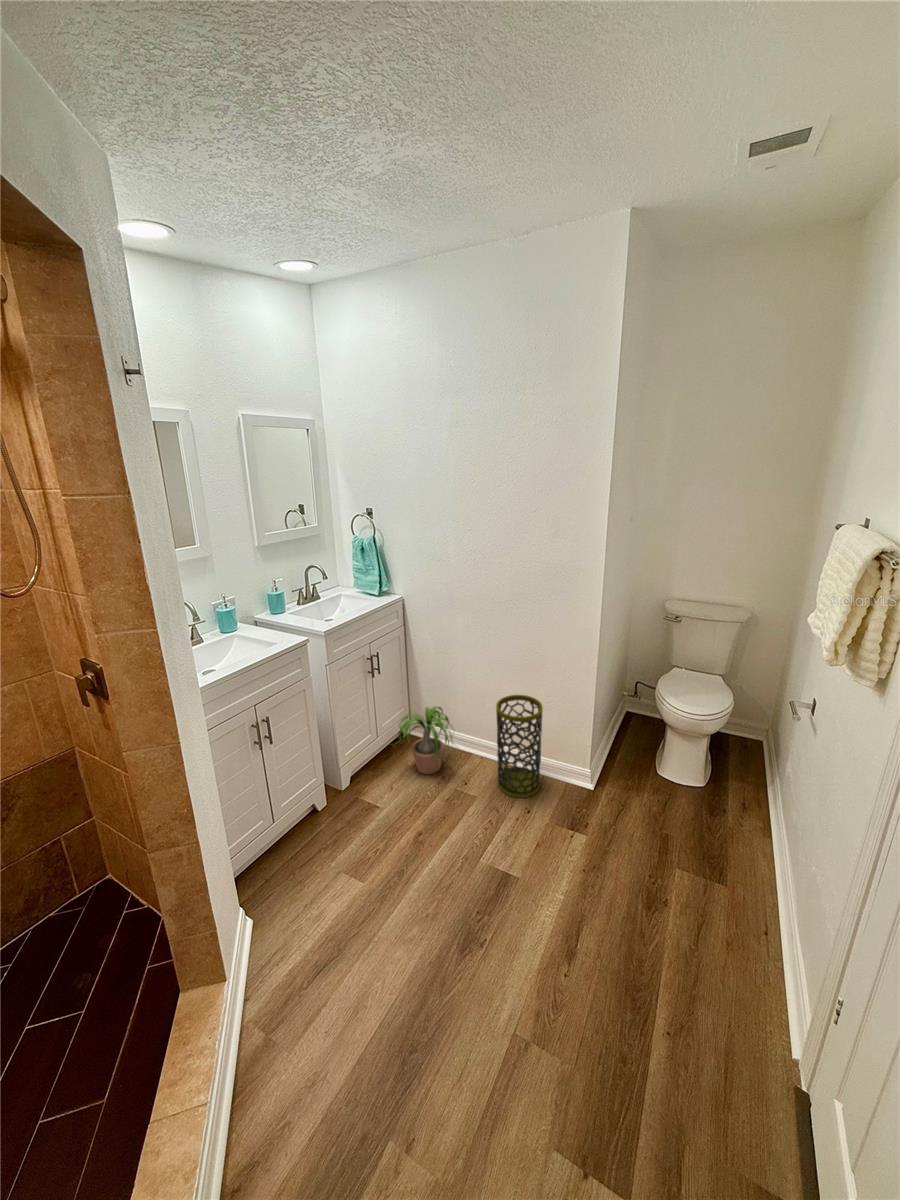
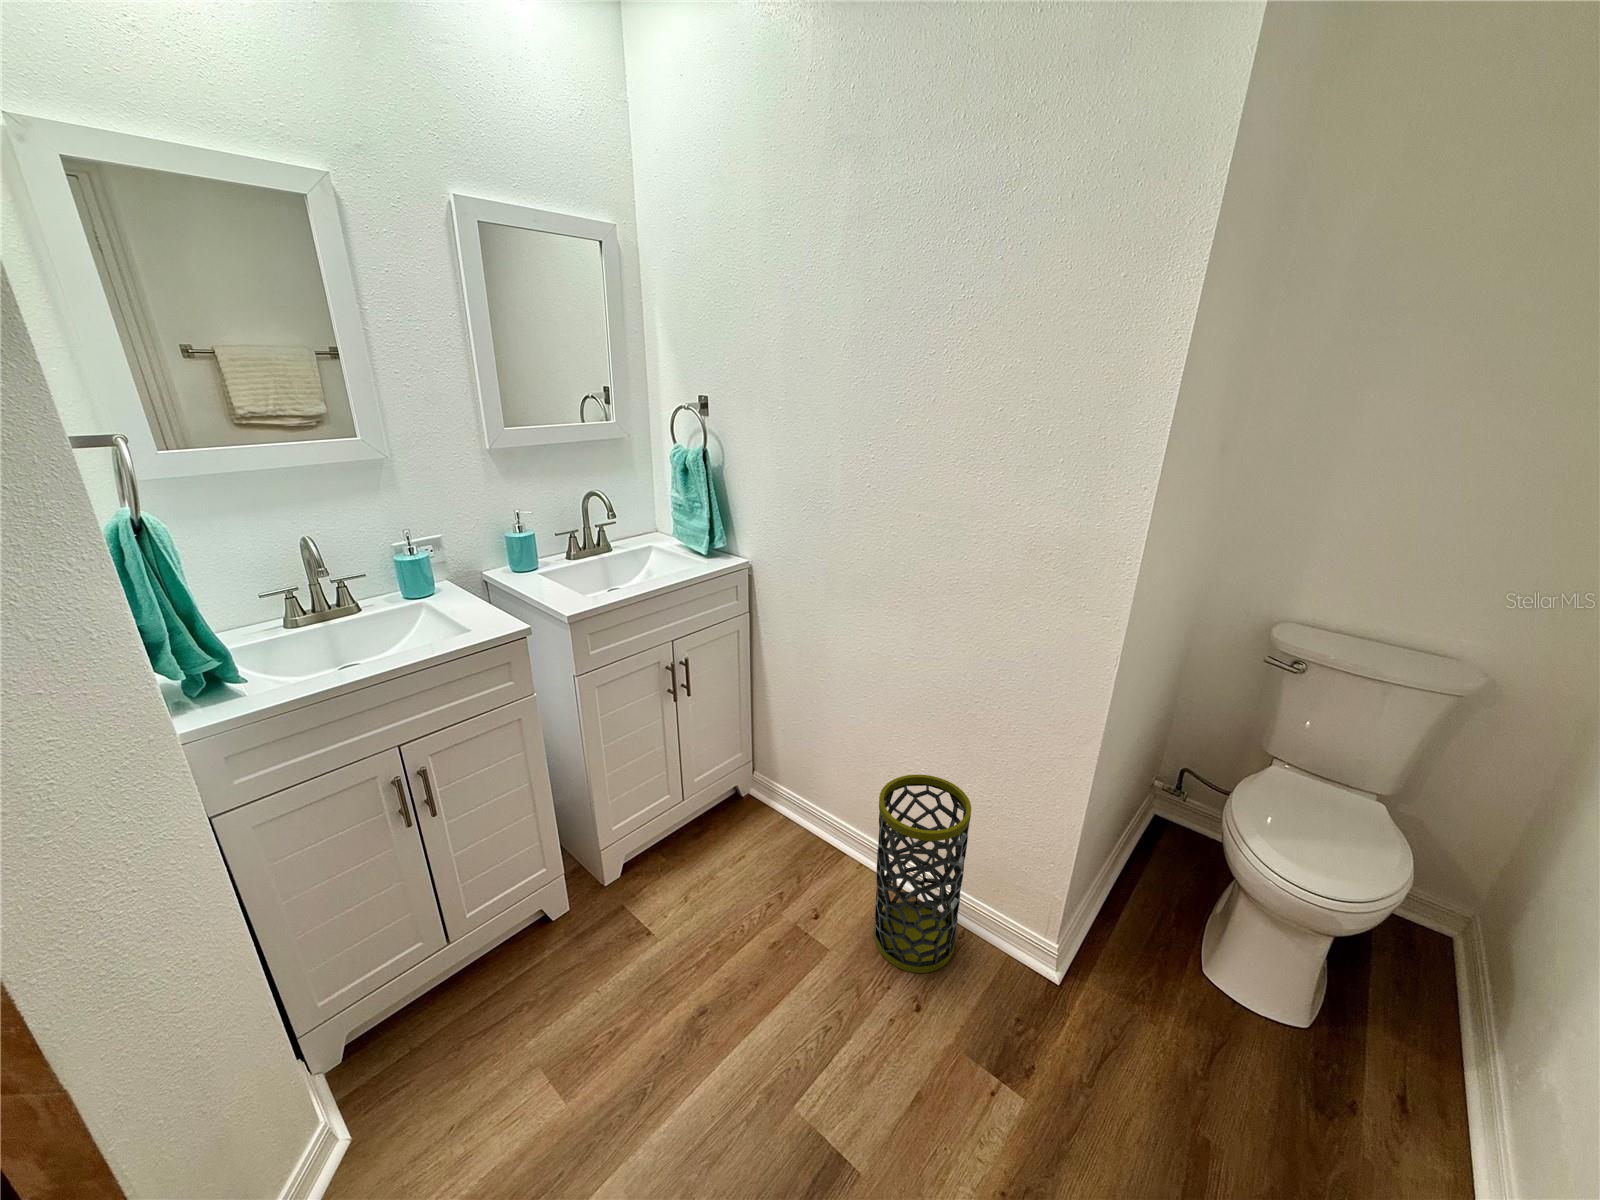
potted plant: present [400,707,453,774] -> none [688,765,817,884]

